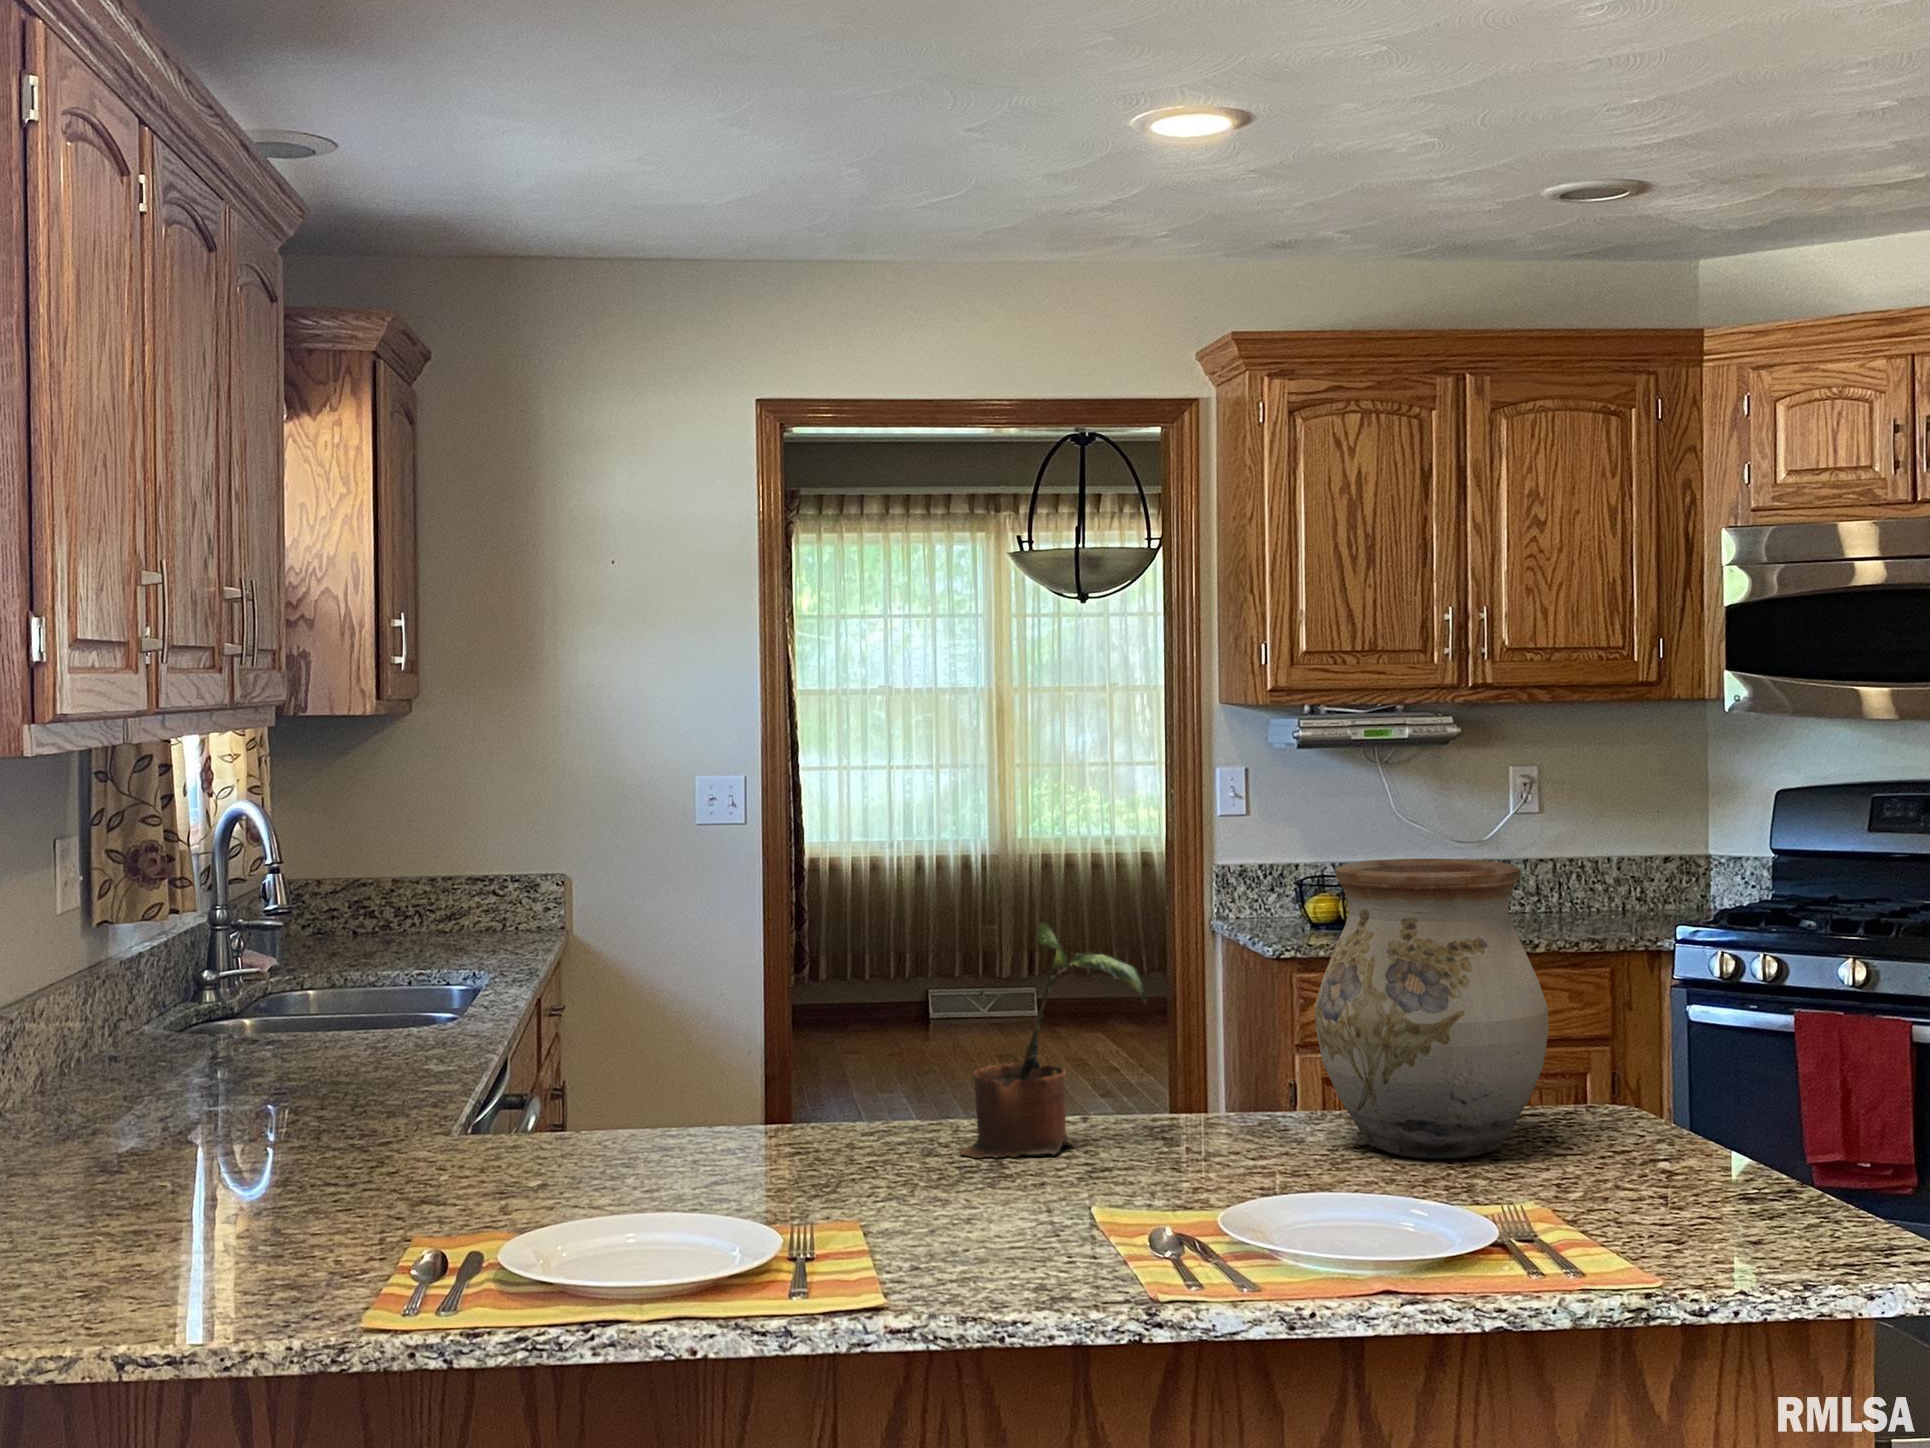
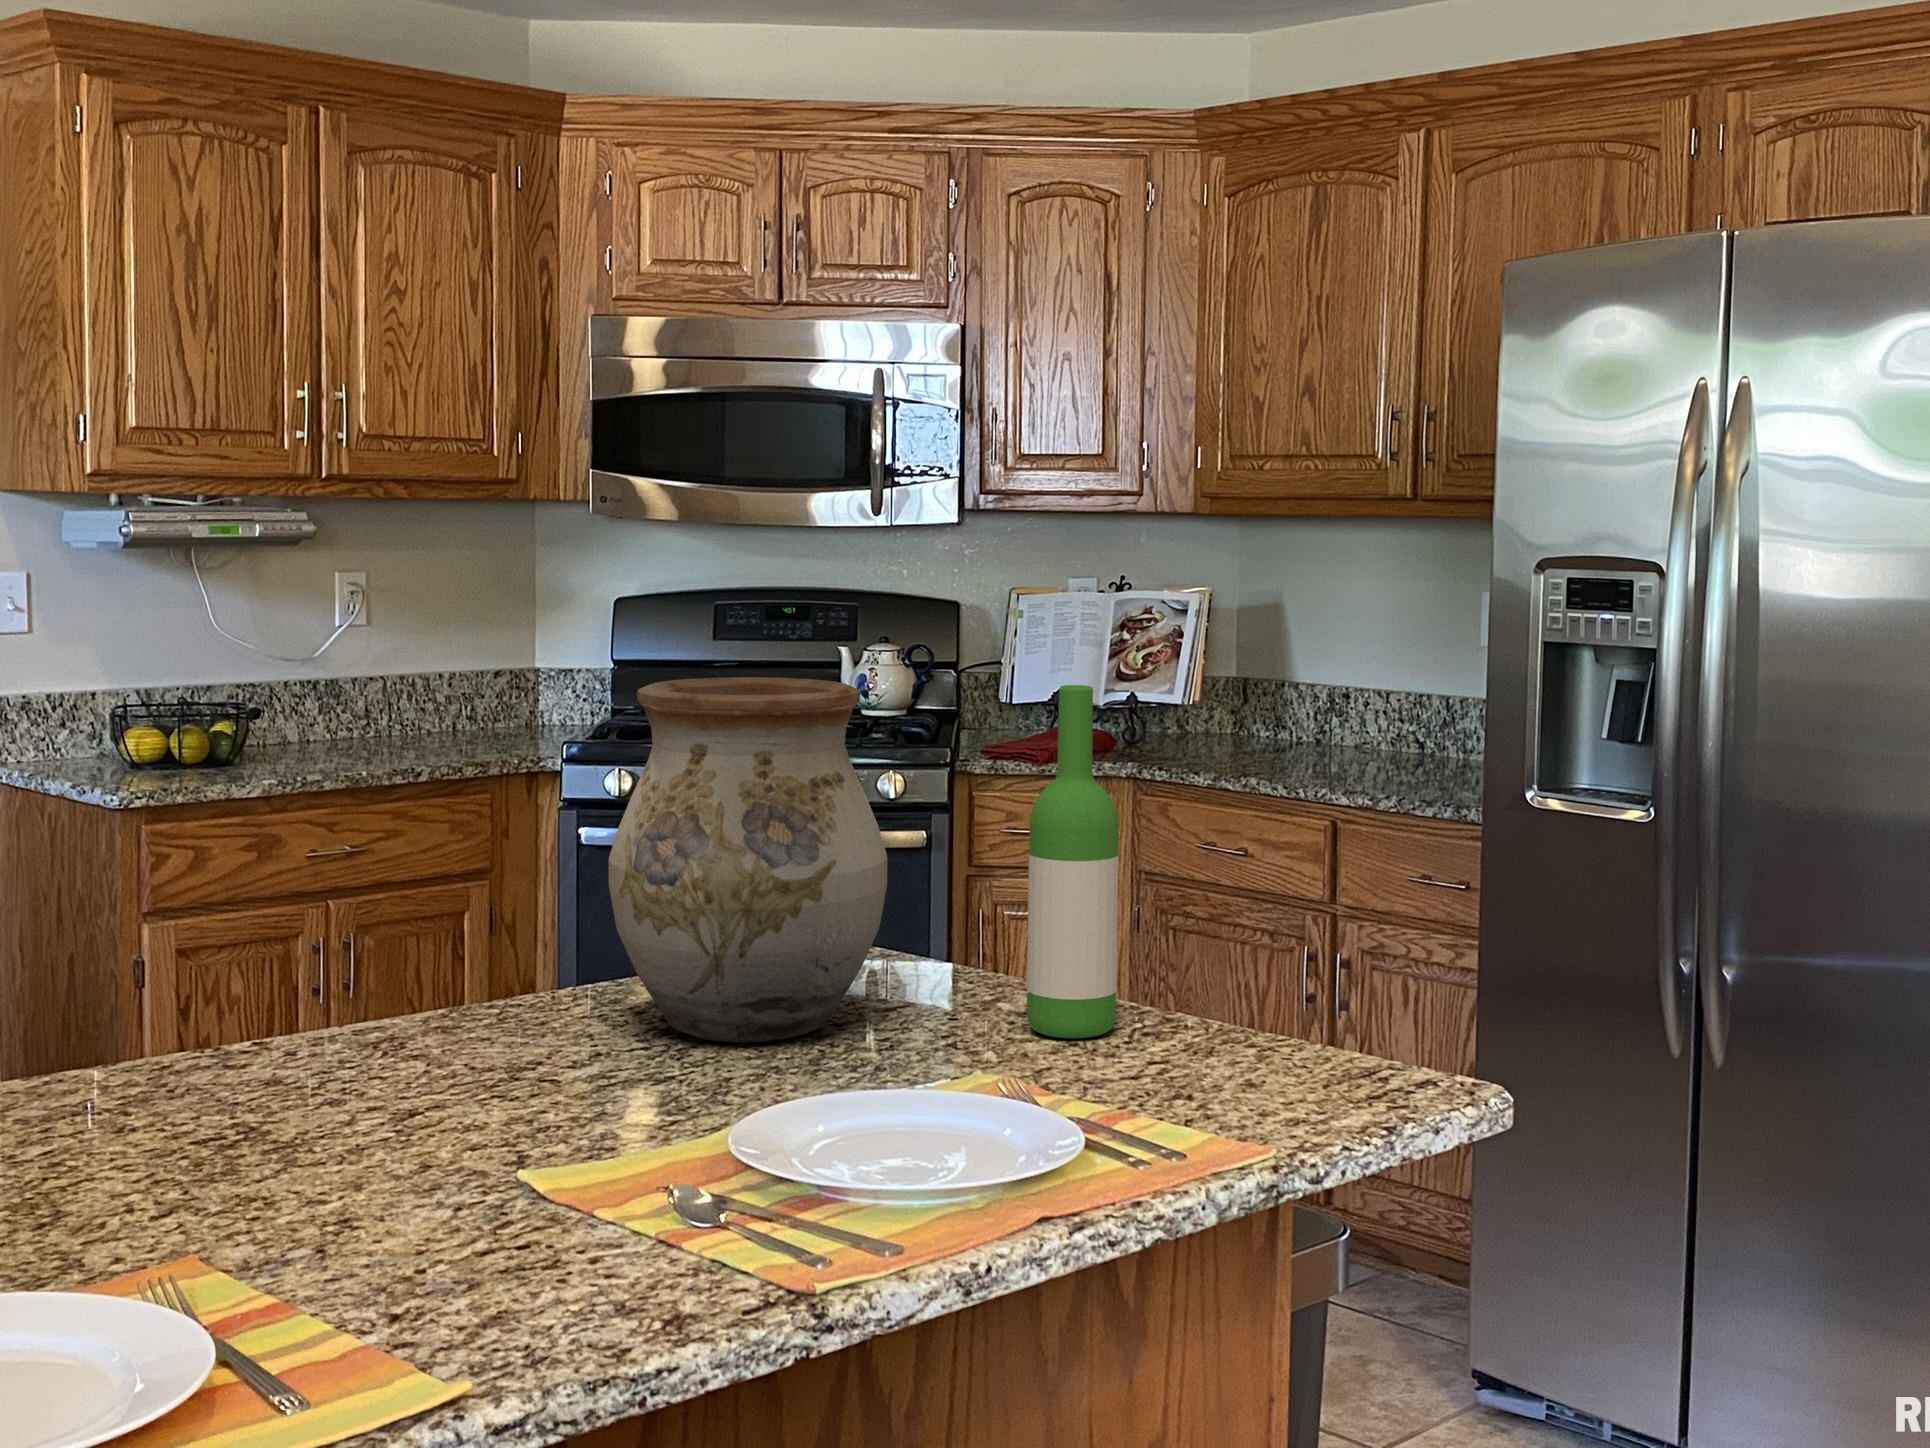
wine bottle: none [1646,872,1735,1191] -> present [1027,685,1118,1038]
potted plant: present [961,922,1146,1158] -> none [151,782,416,1132]

